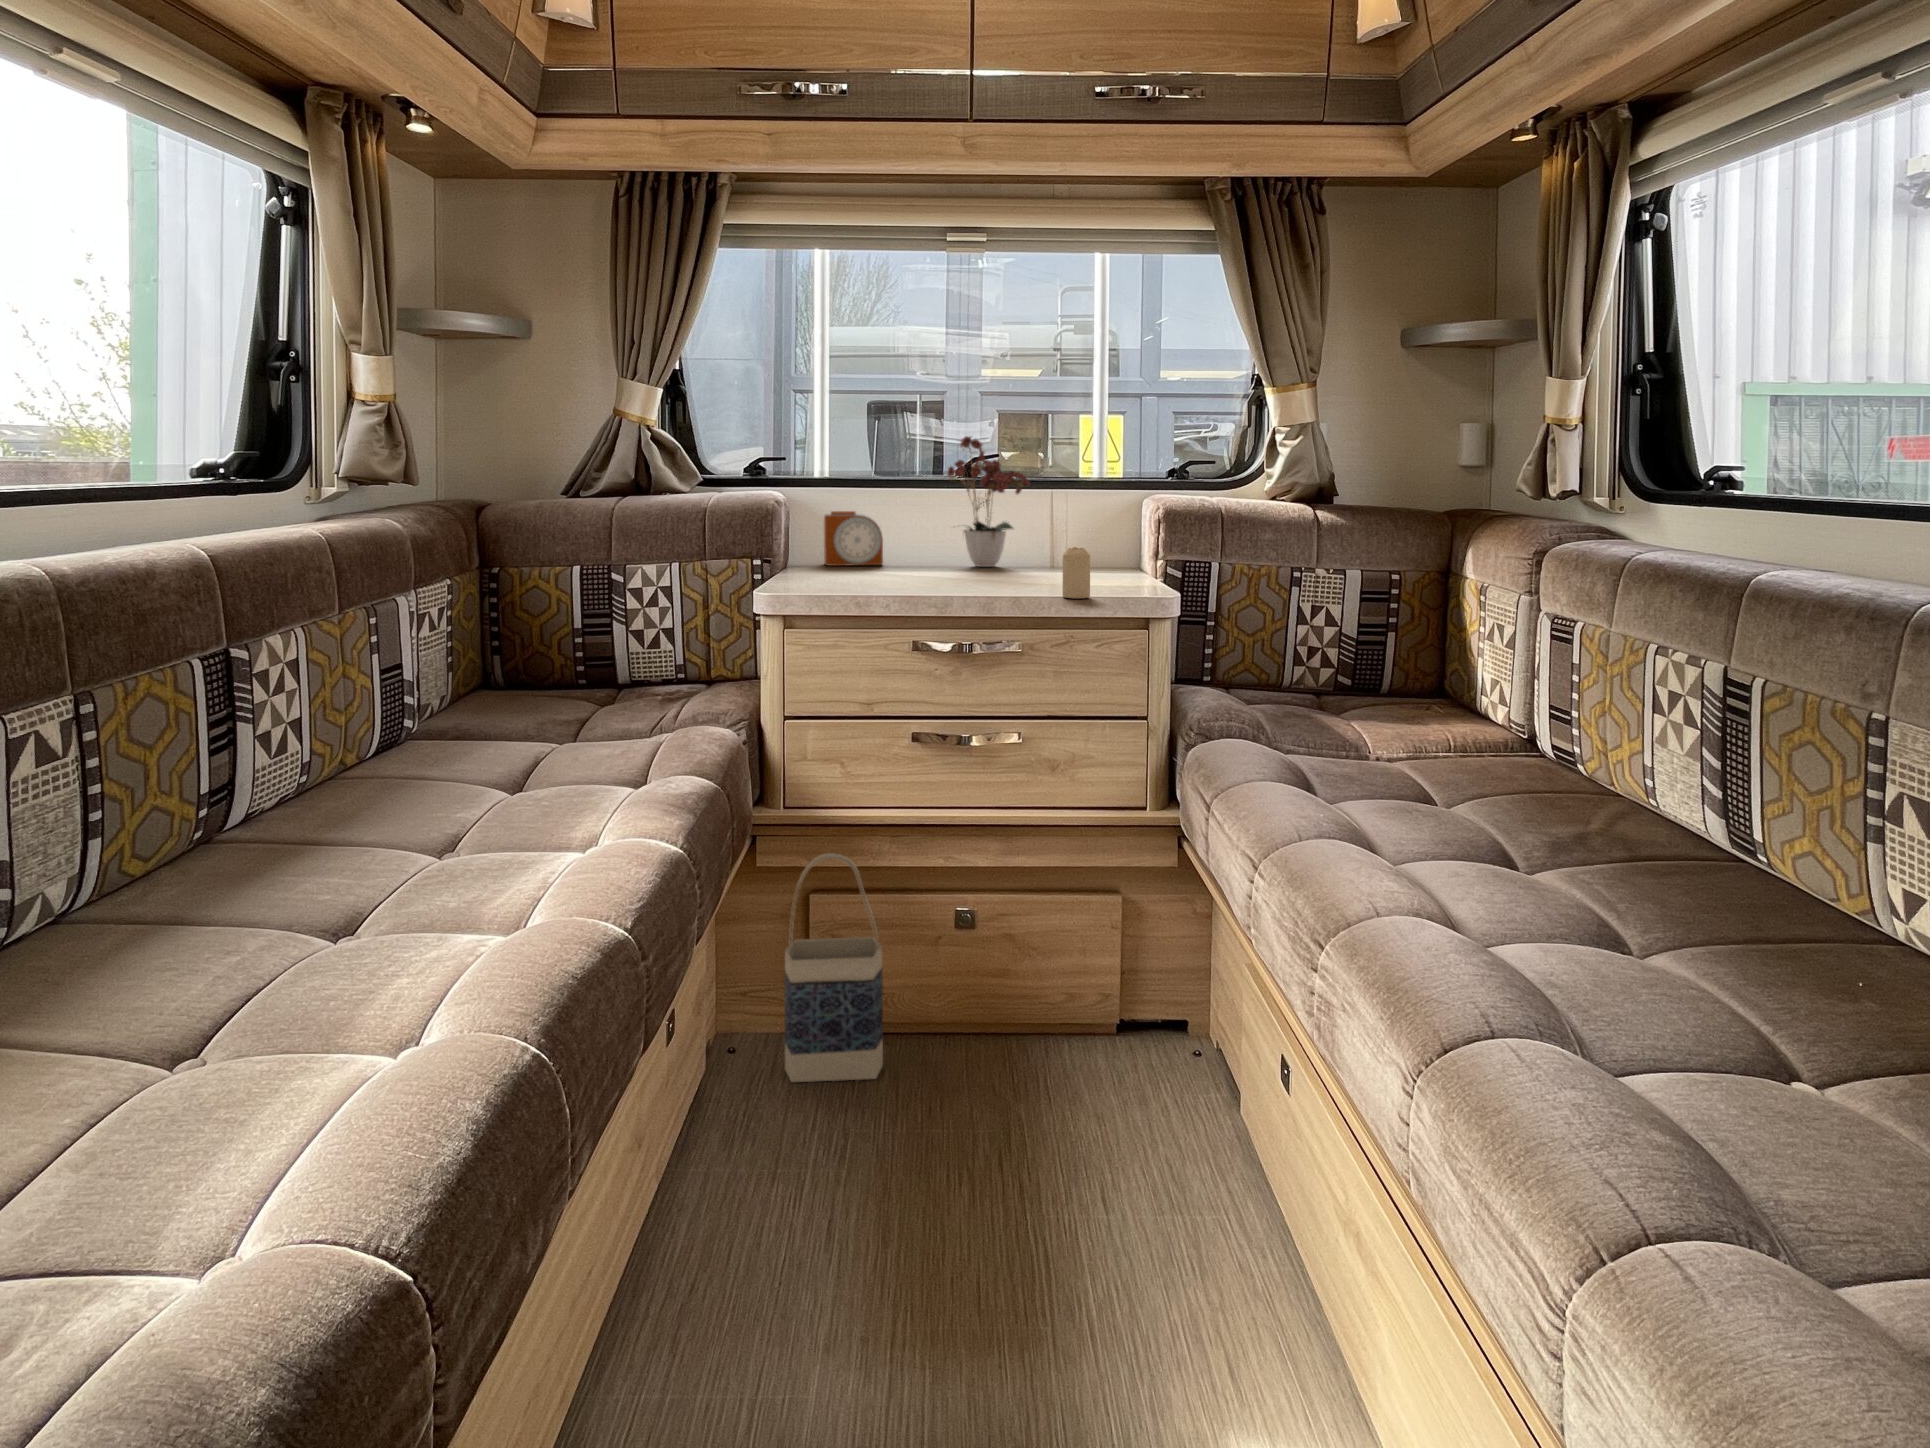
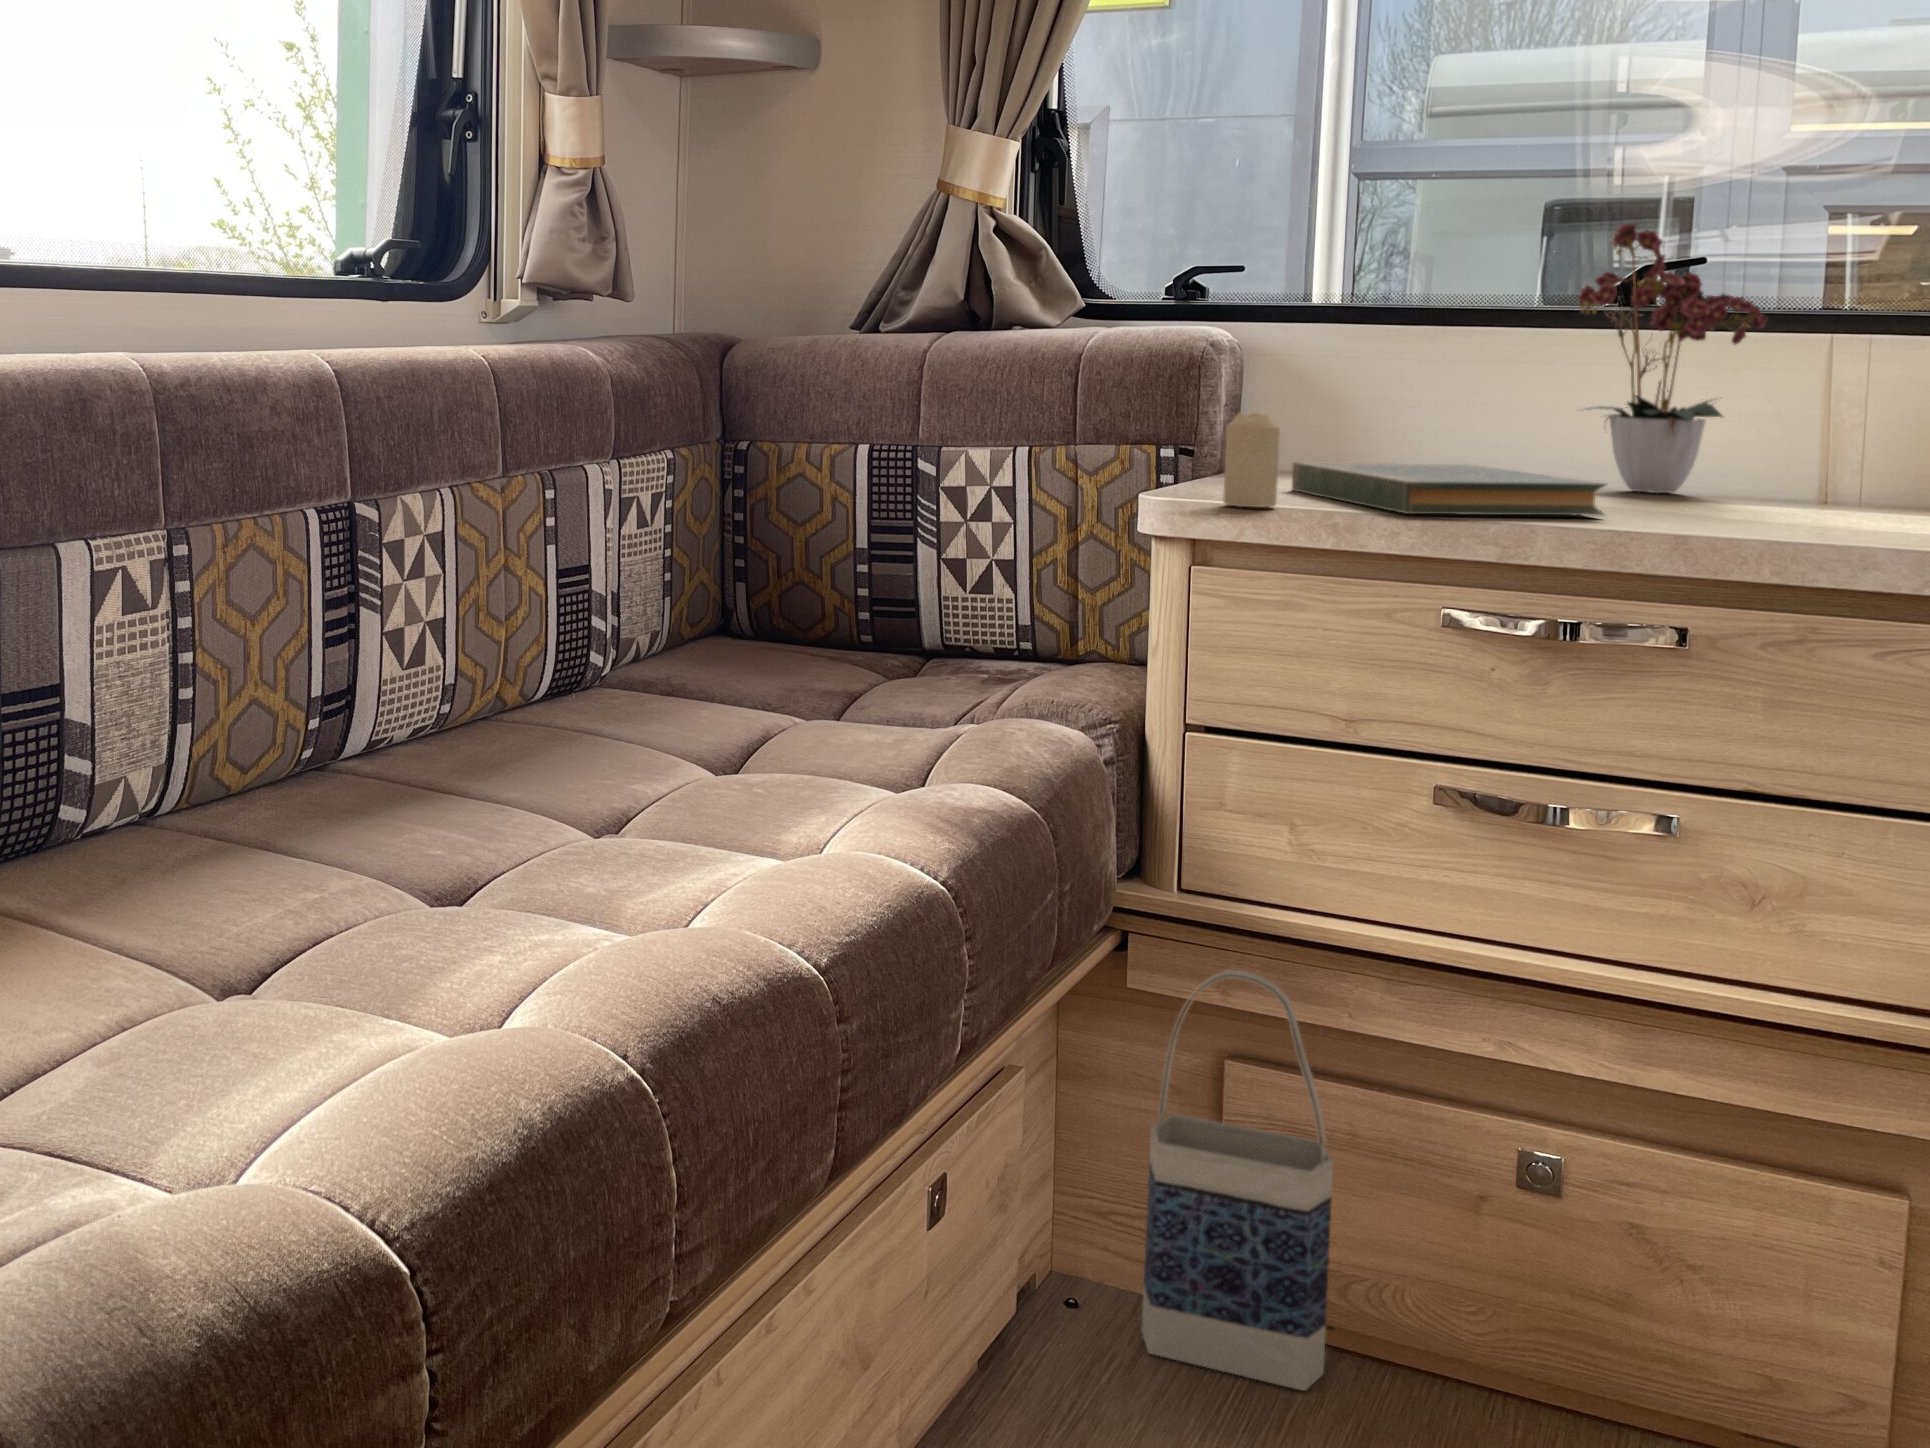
alarm clock: present [824,511,883,566] -> none [1311,370,1433,477]
candle: present [1063,547,1090,598] -> present [1223,413,1280,507]
book: none [825,560,980,594] -> present [1292,462,1606,516]

